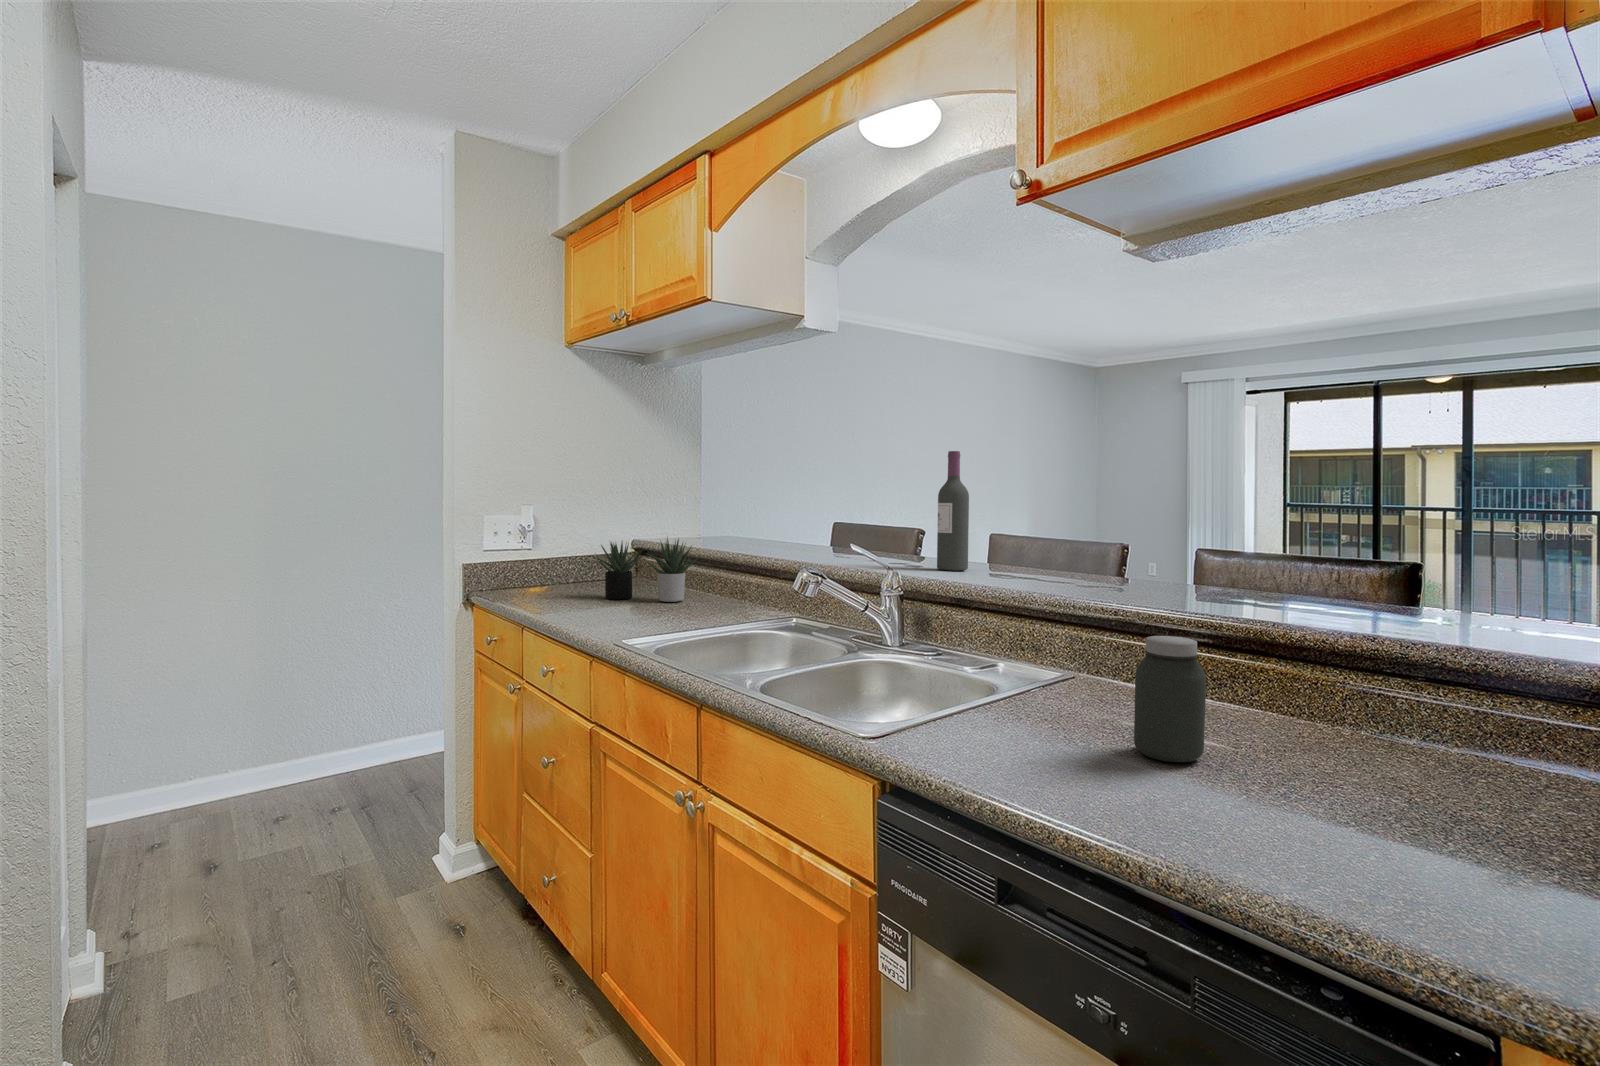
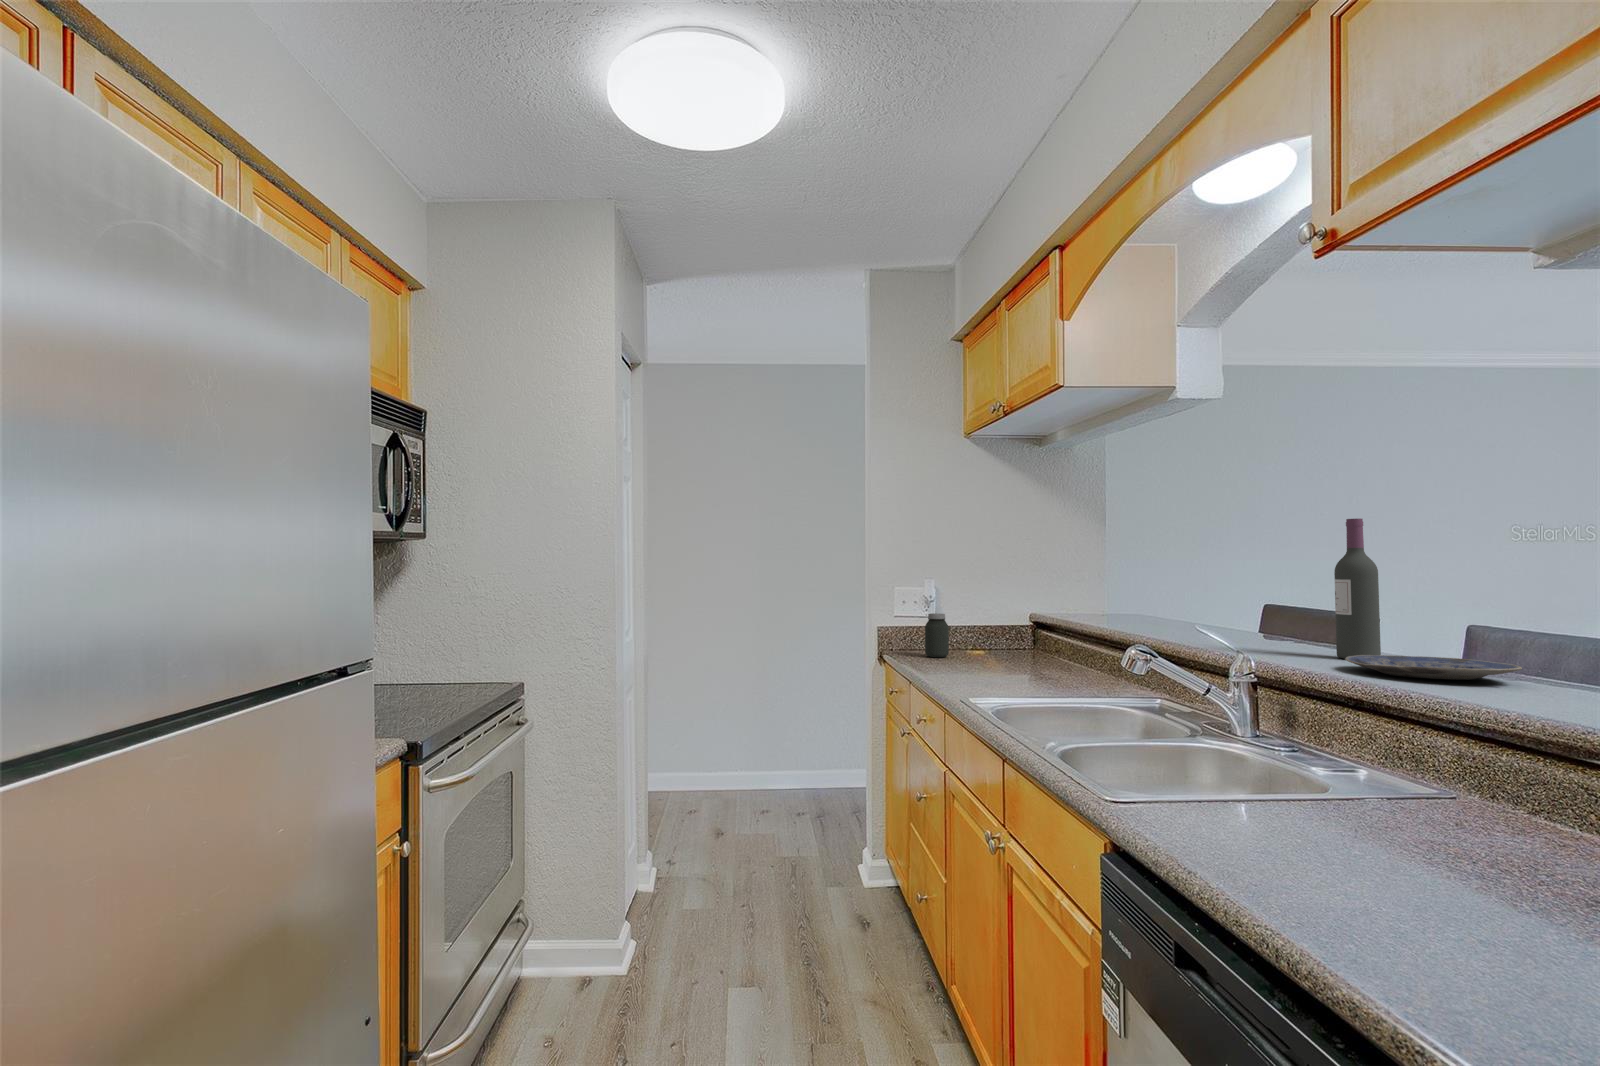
succulent plant: present [596,538,697,602] -> none [975,609,1076,675]
plate: none [962,565,1079,583] -> present [1345,655,1522,680]
jar: present [1134,636,1206,762] -> present [925,613,949,657]

